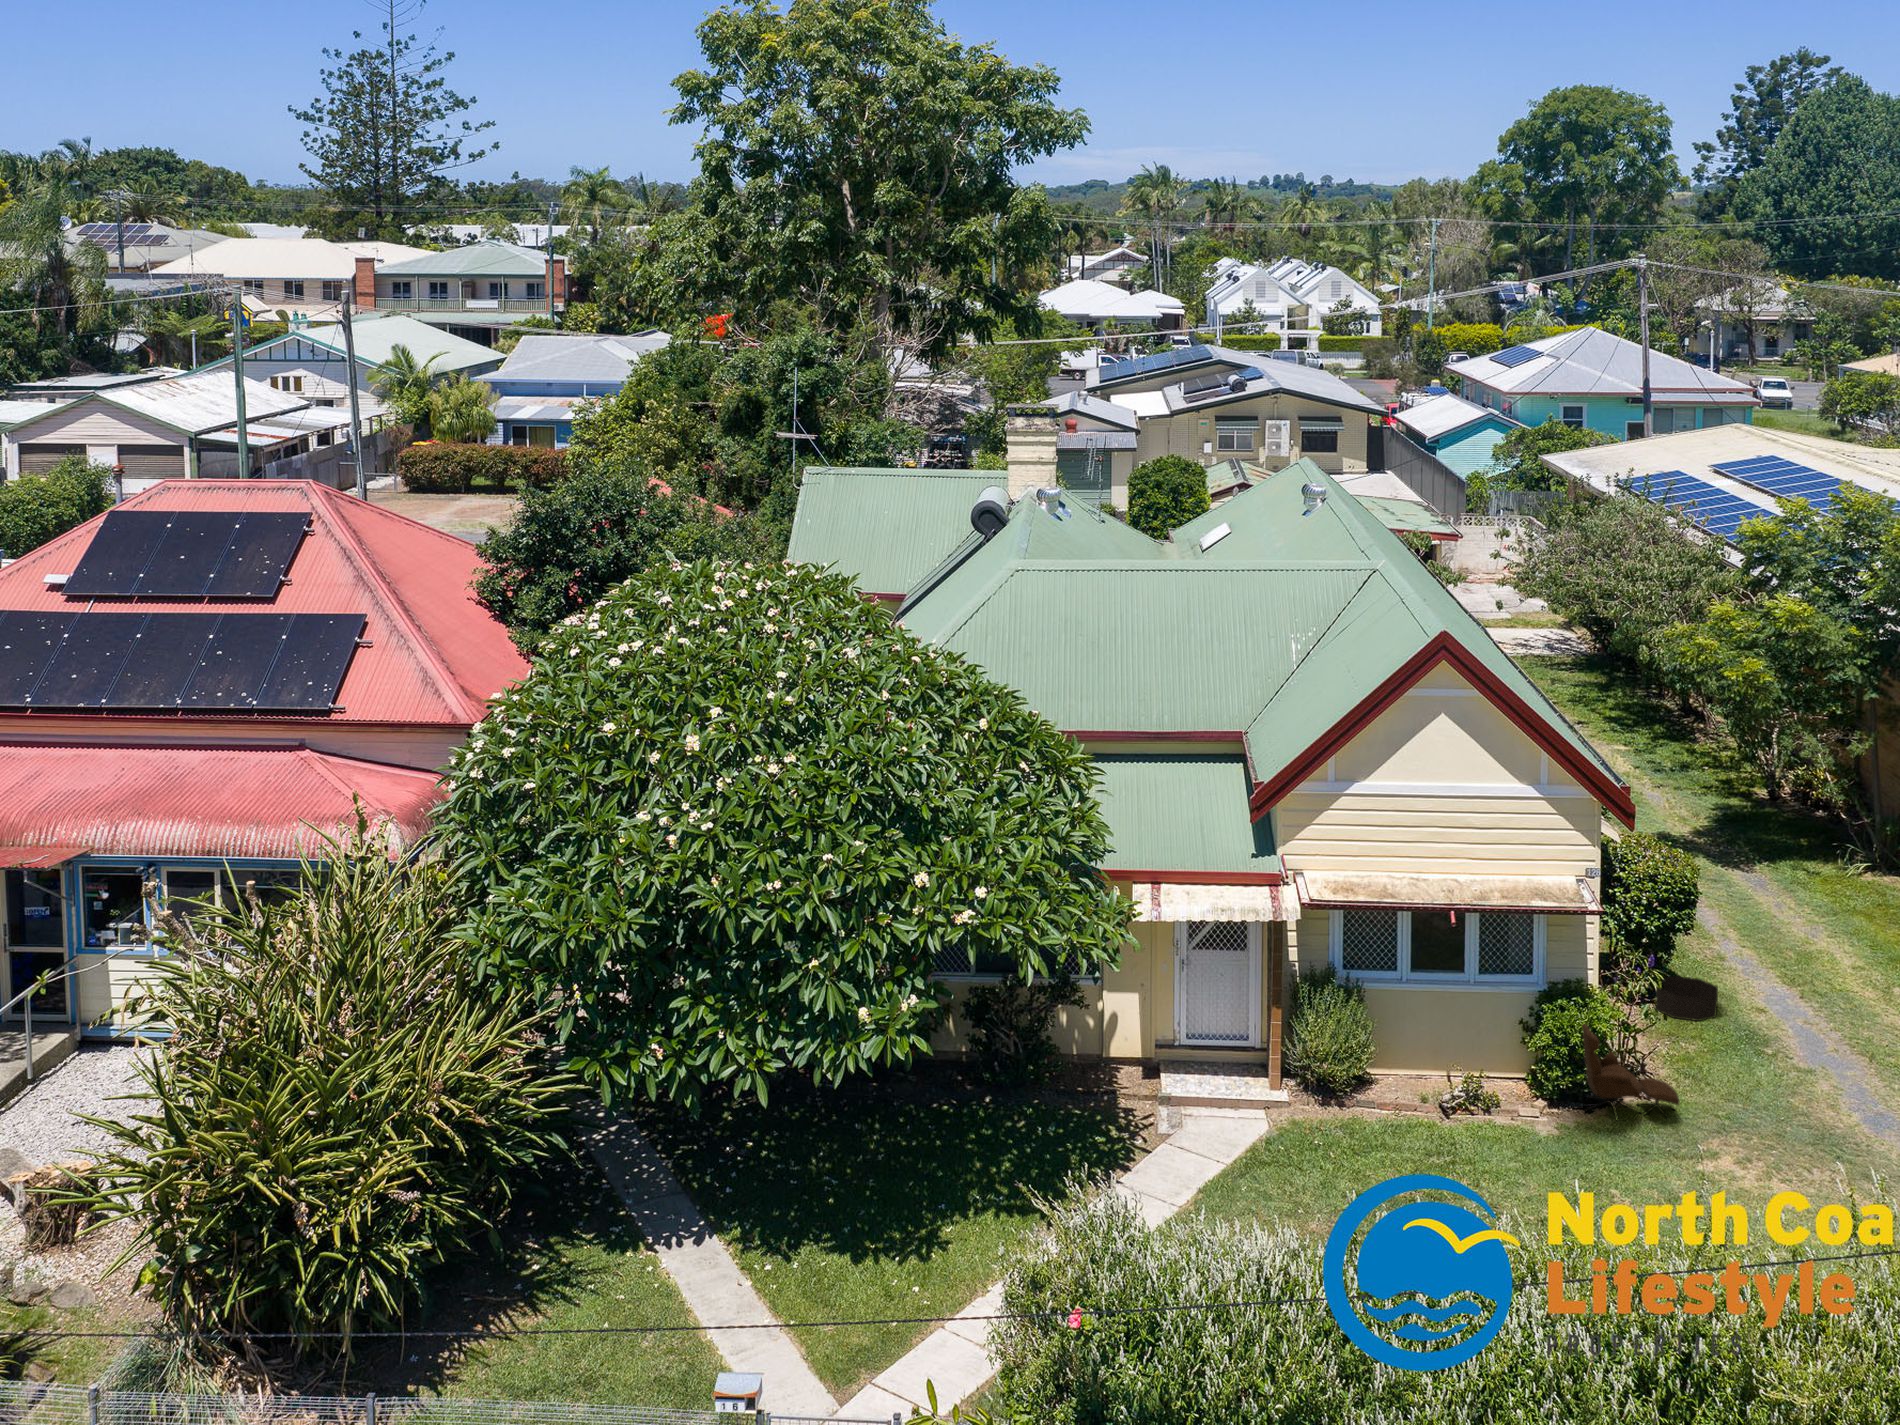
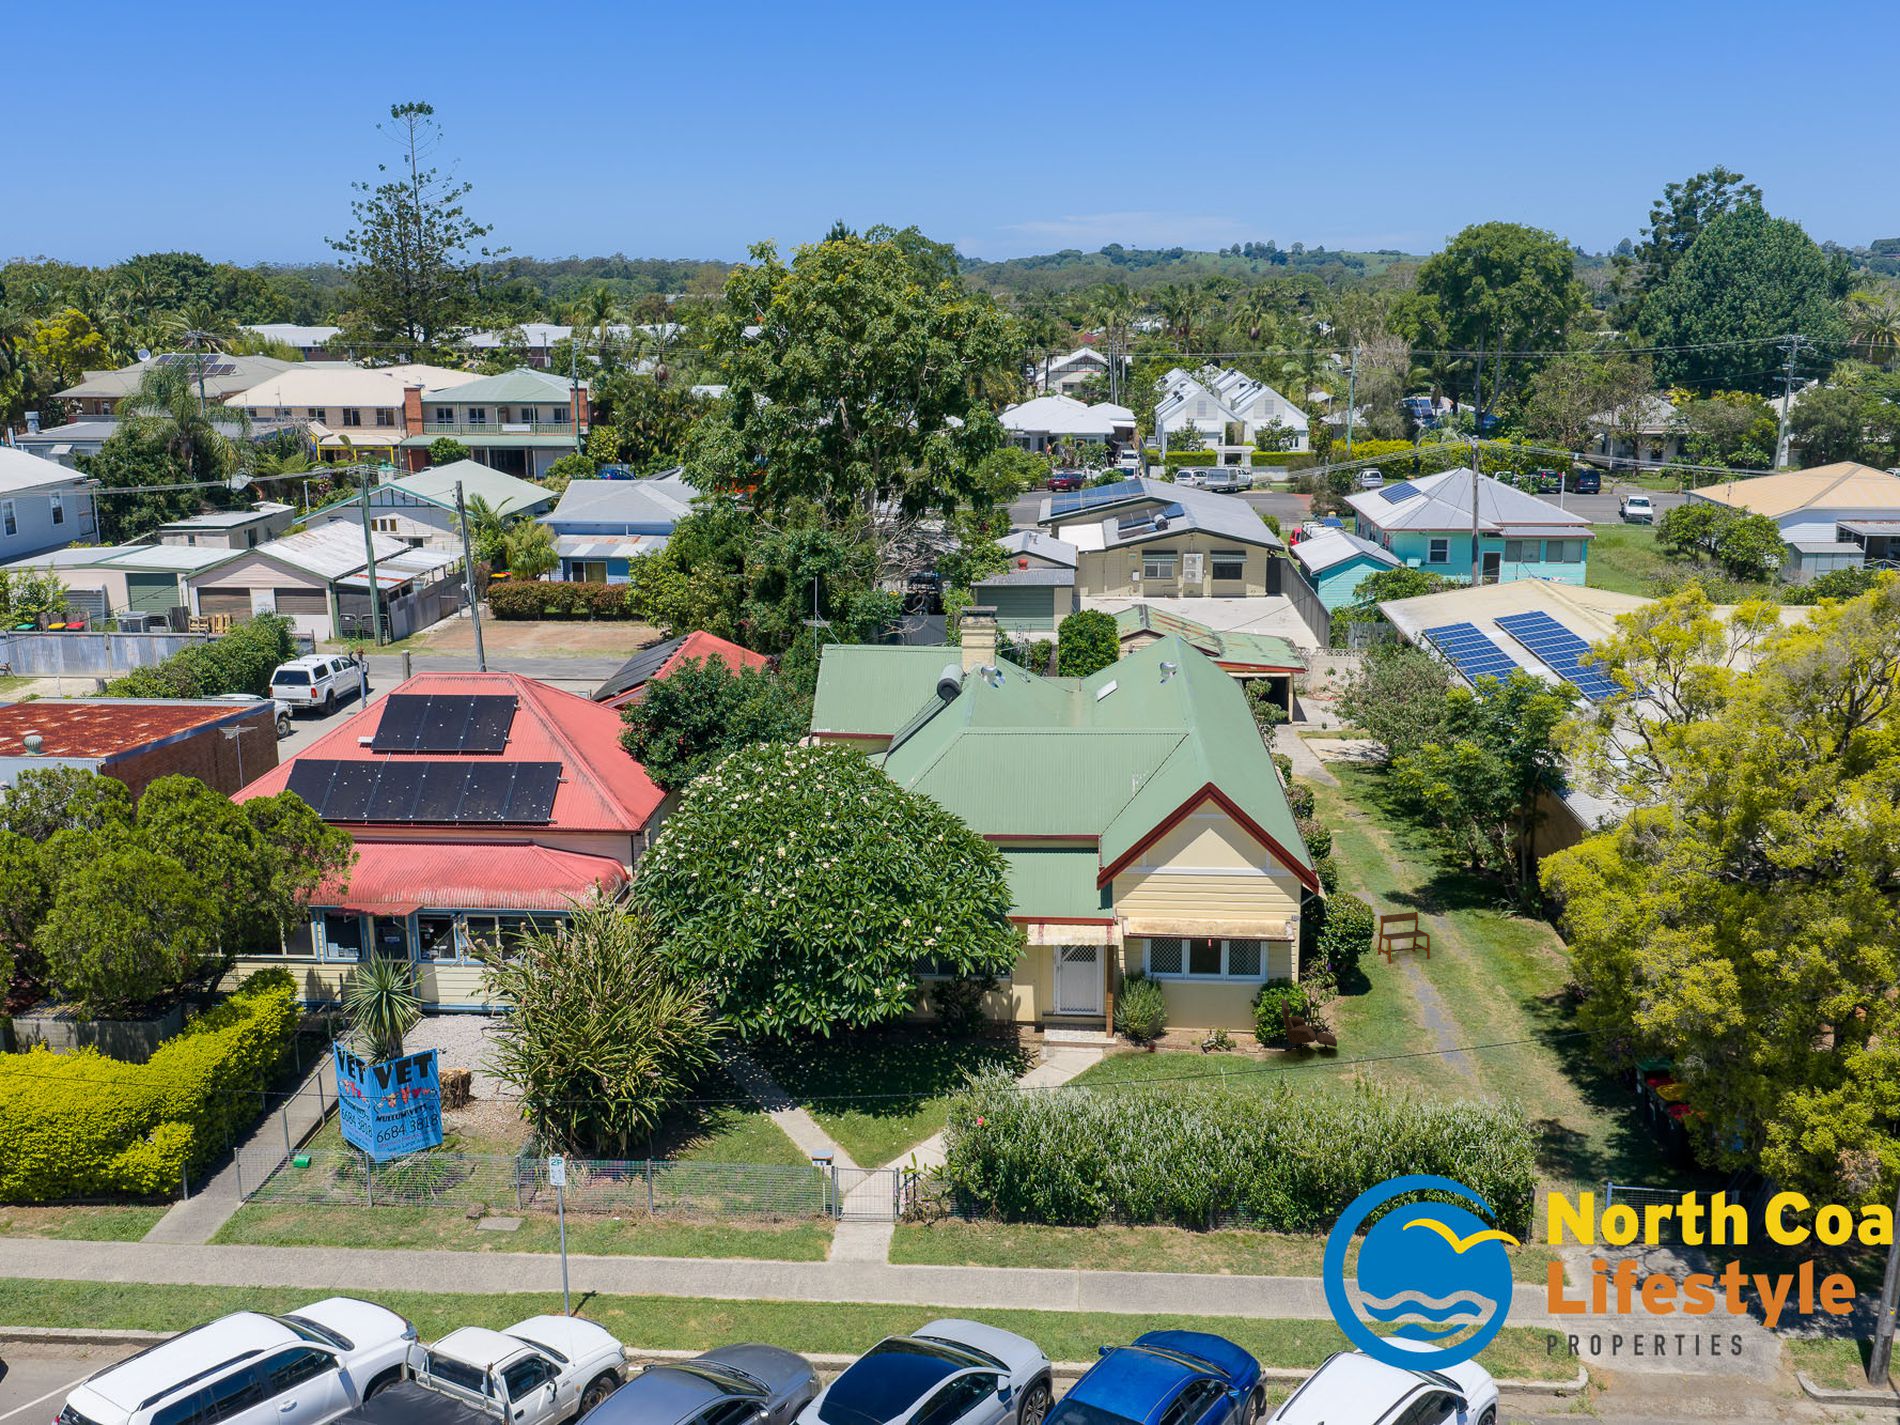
bench: none [1680,868,1770,951] -> present [1377,912,1430,963]
basket: present [1655,976,1718,1021] -> none [1346,977,1382,1003]
potted tree: none [1323,1036,1381,1109] -> present [1137,1013,1168,1052]

